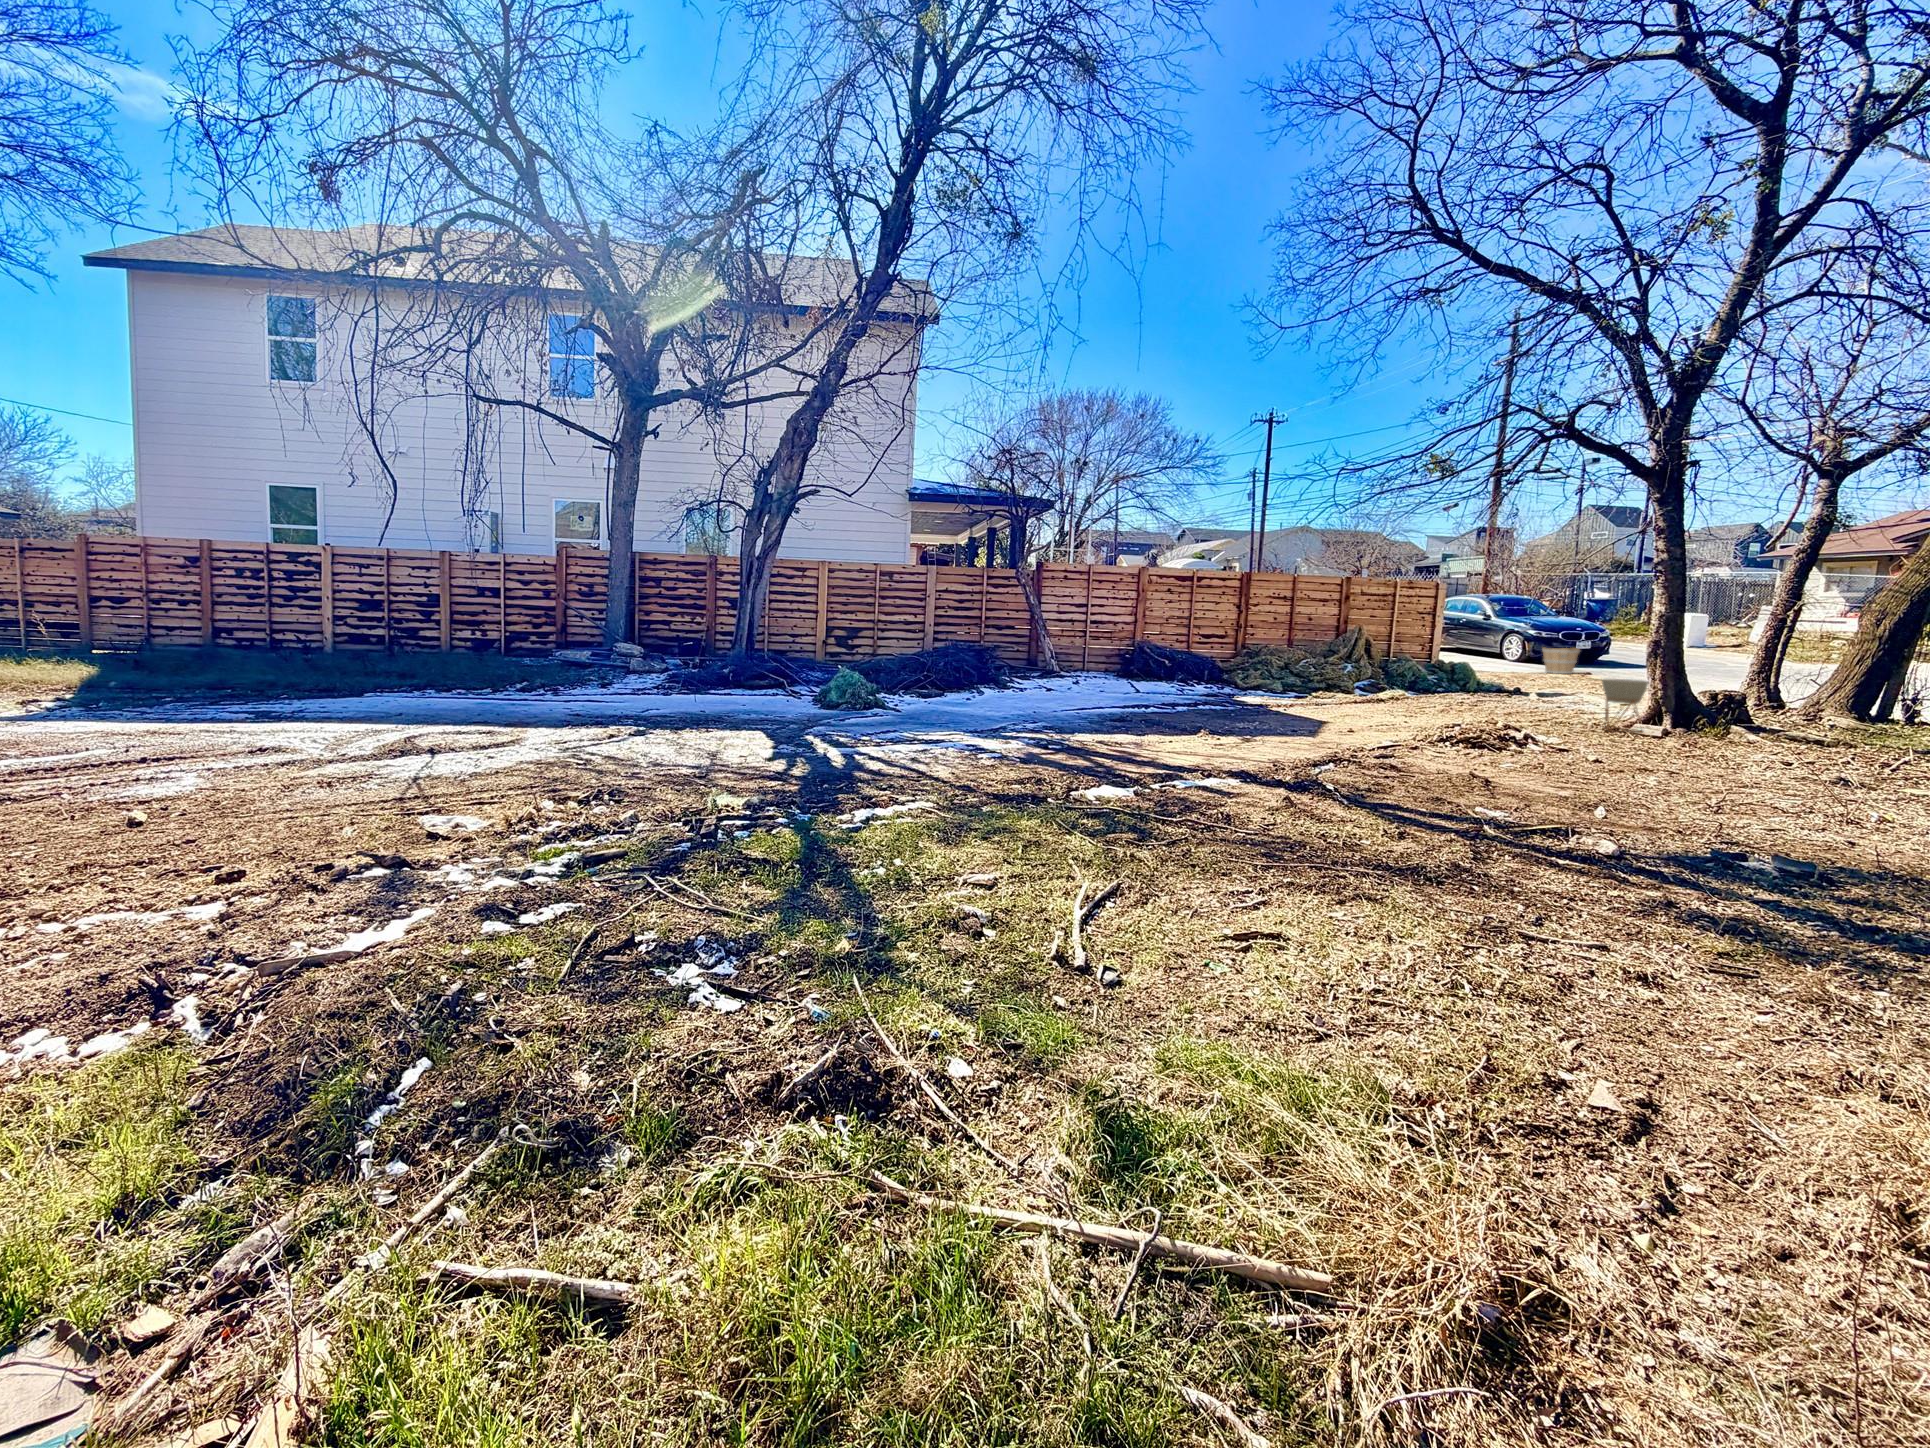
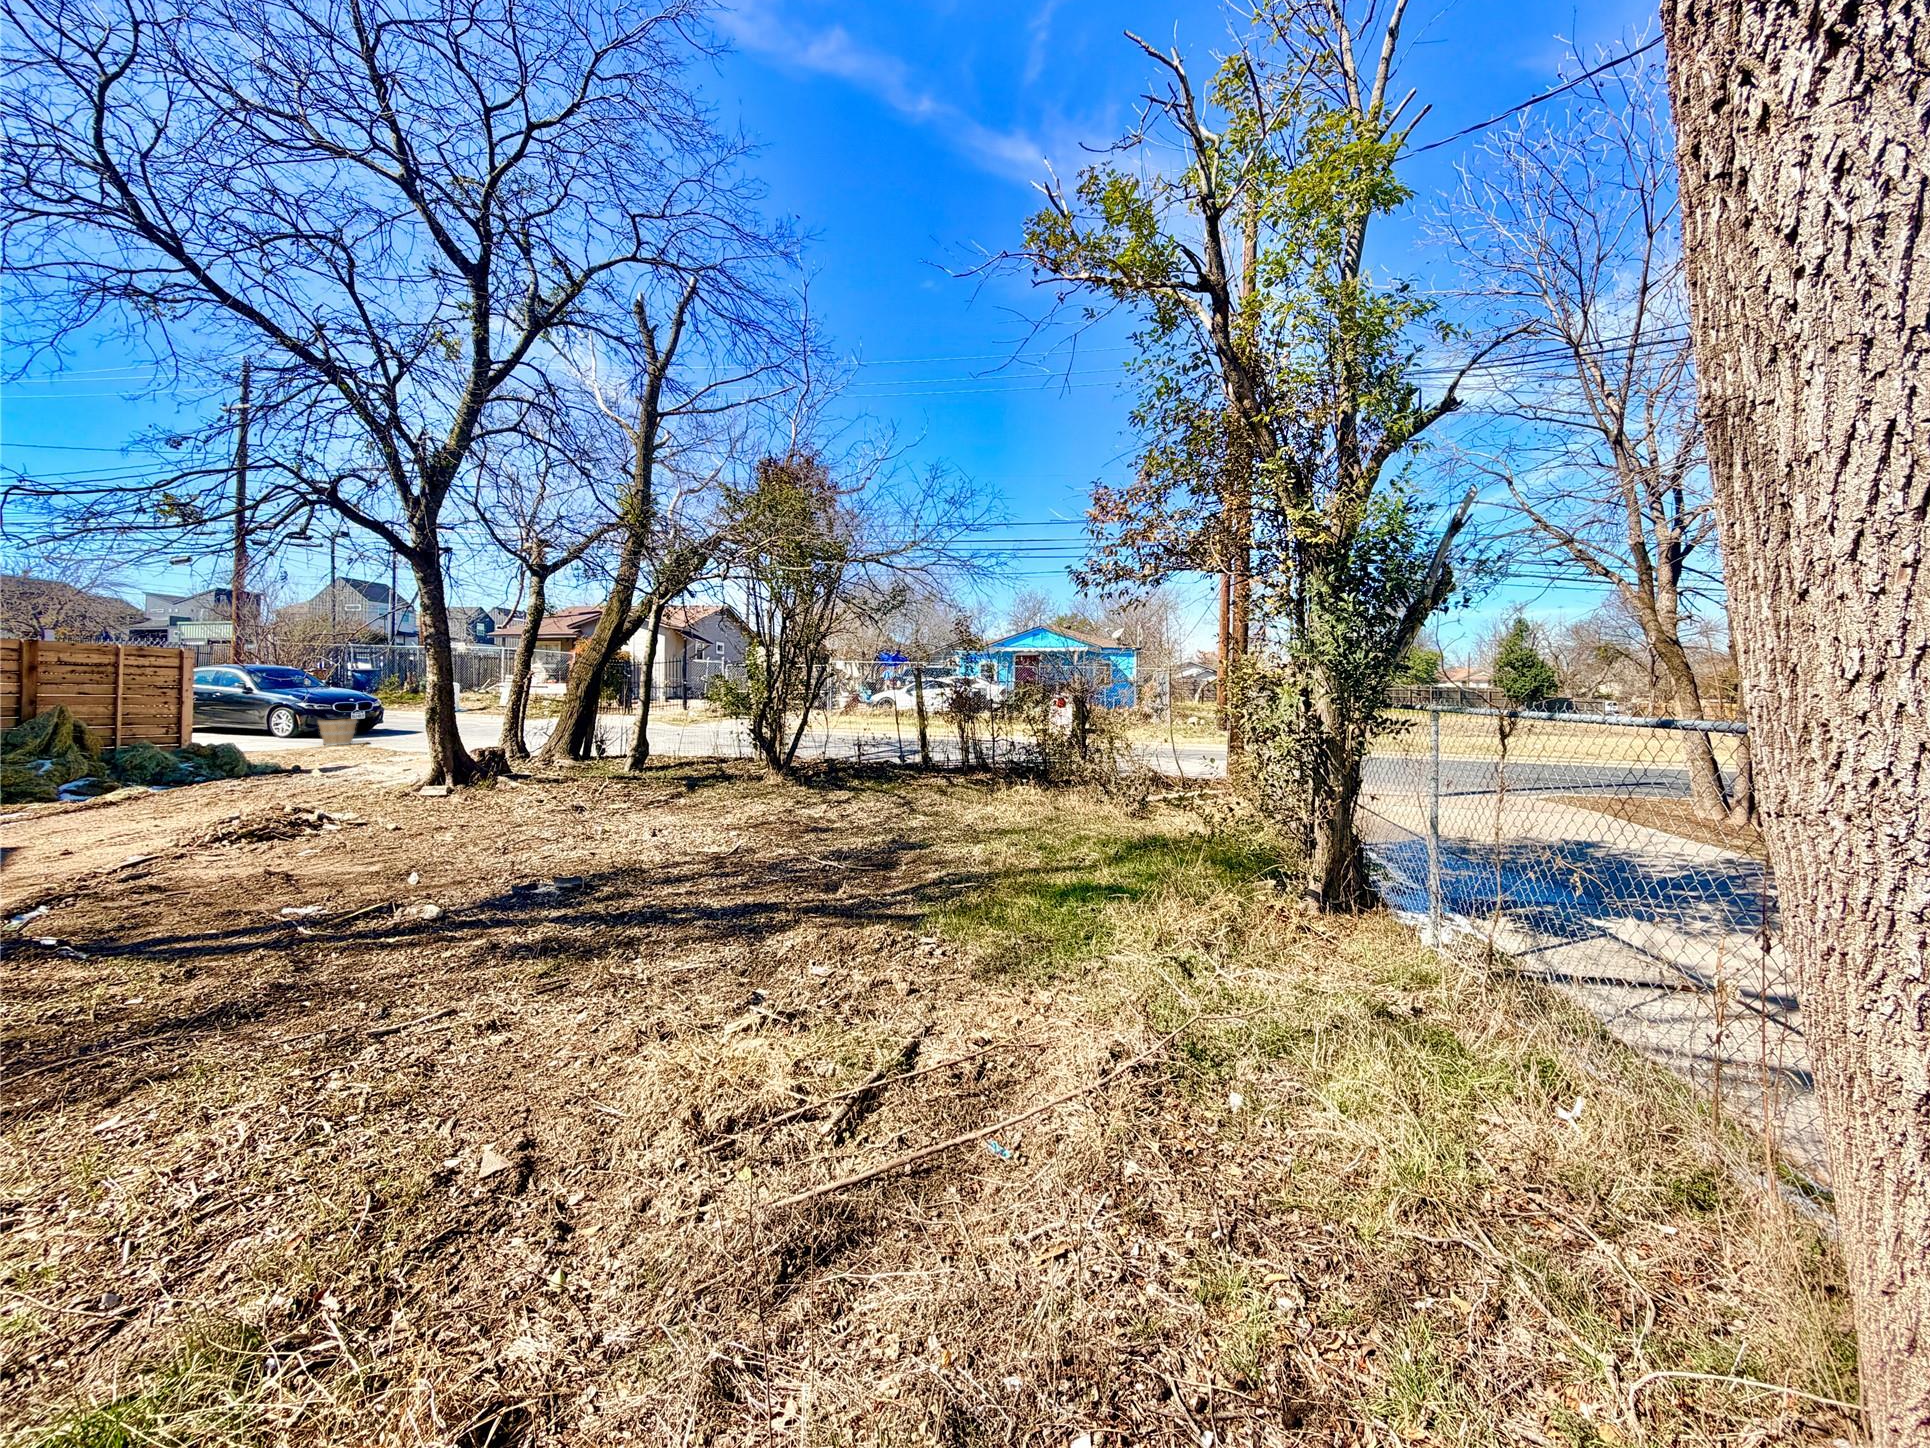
planter: present [1602,679,1648,732] -> none [390,746,431,797]

